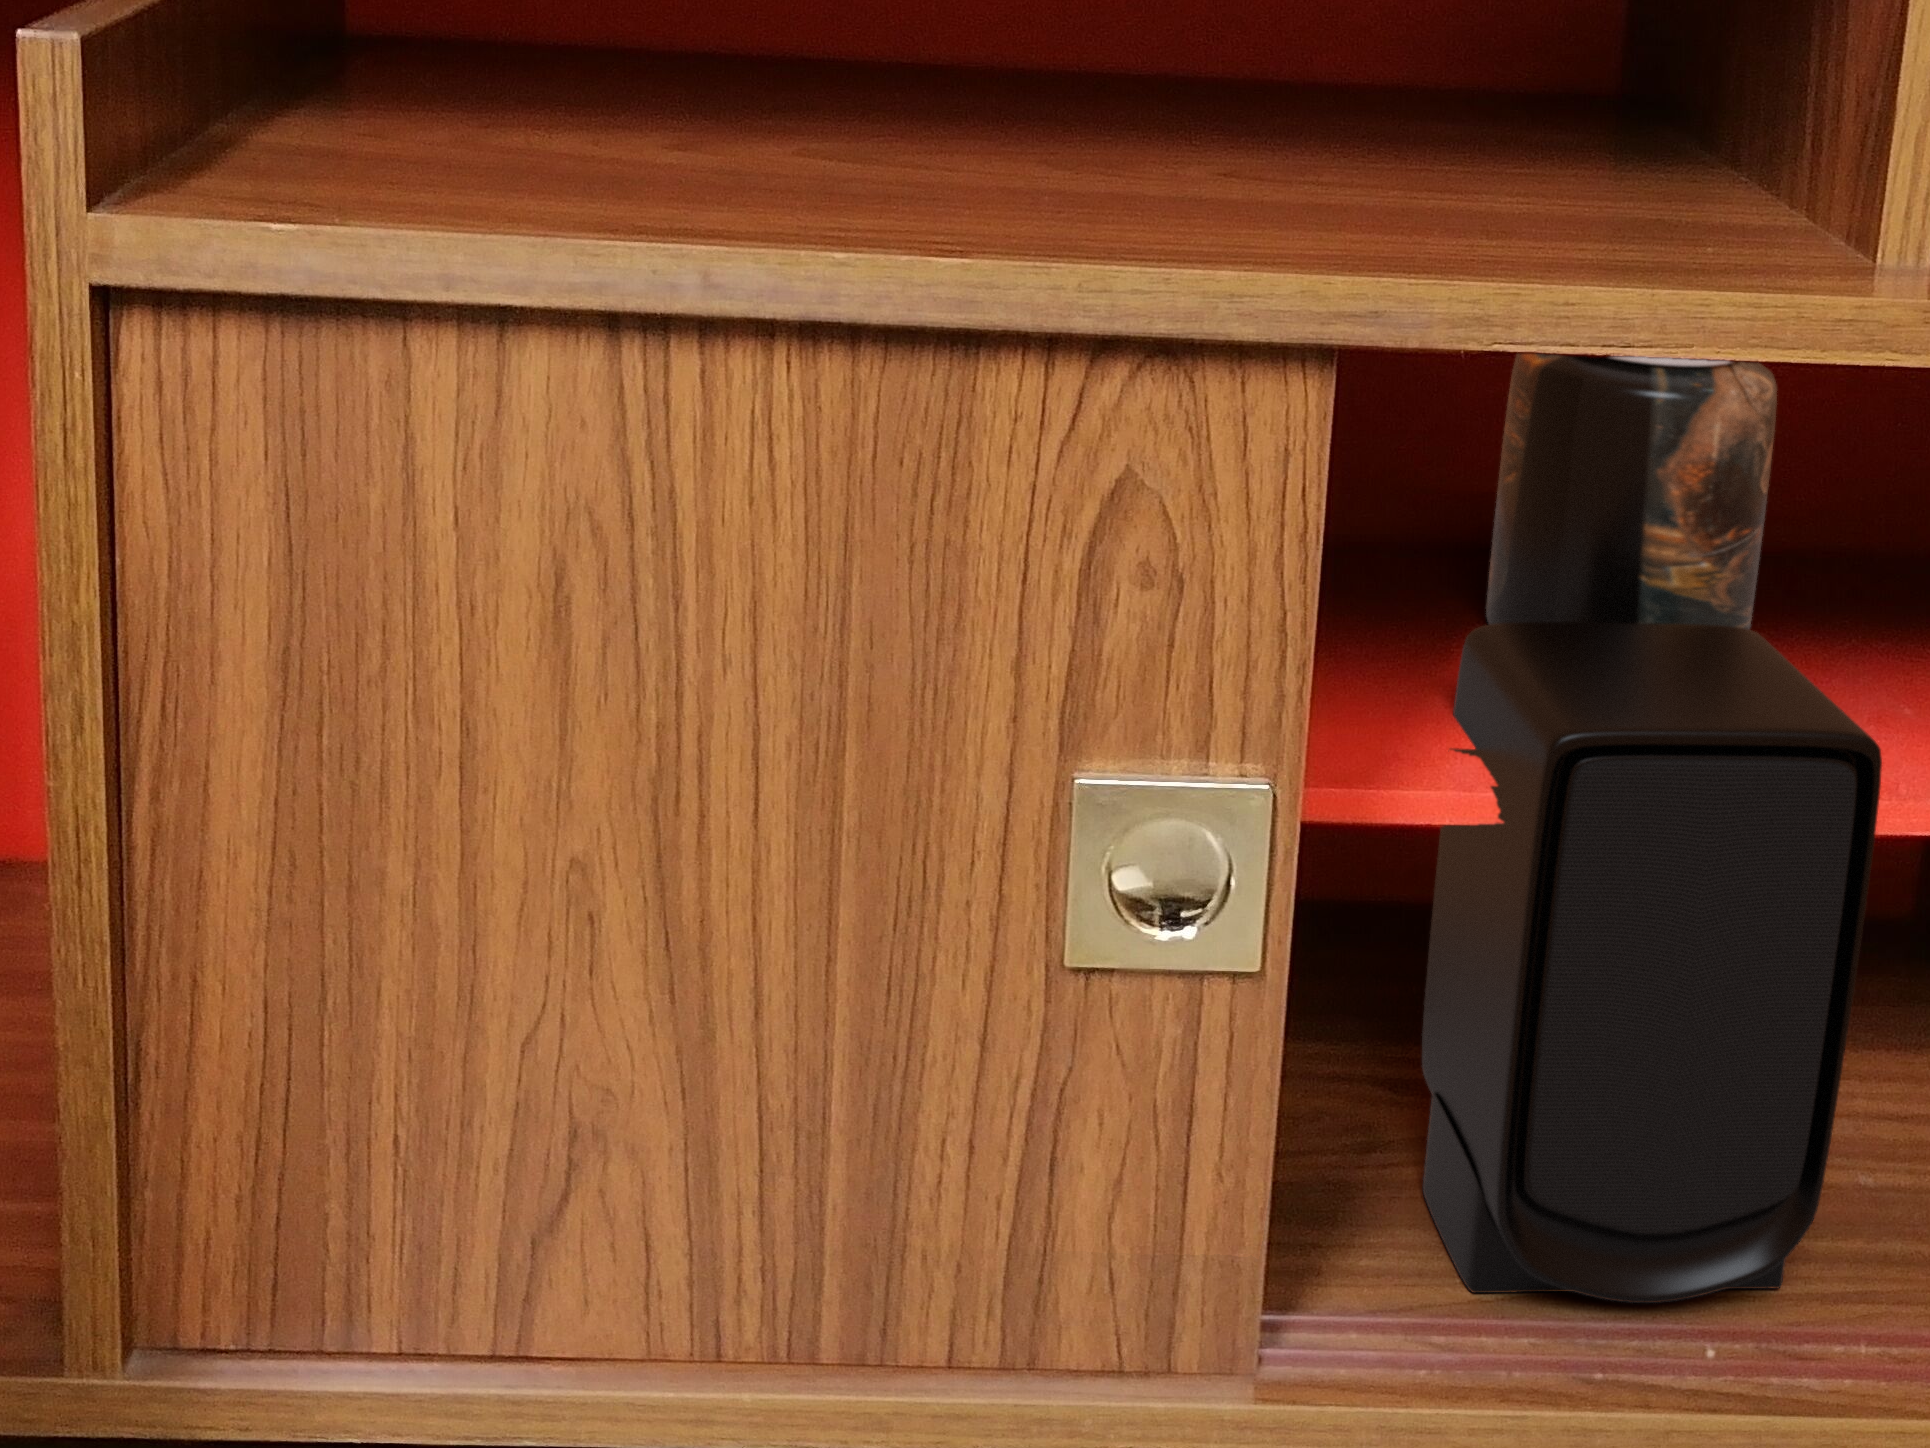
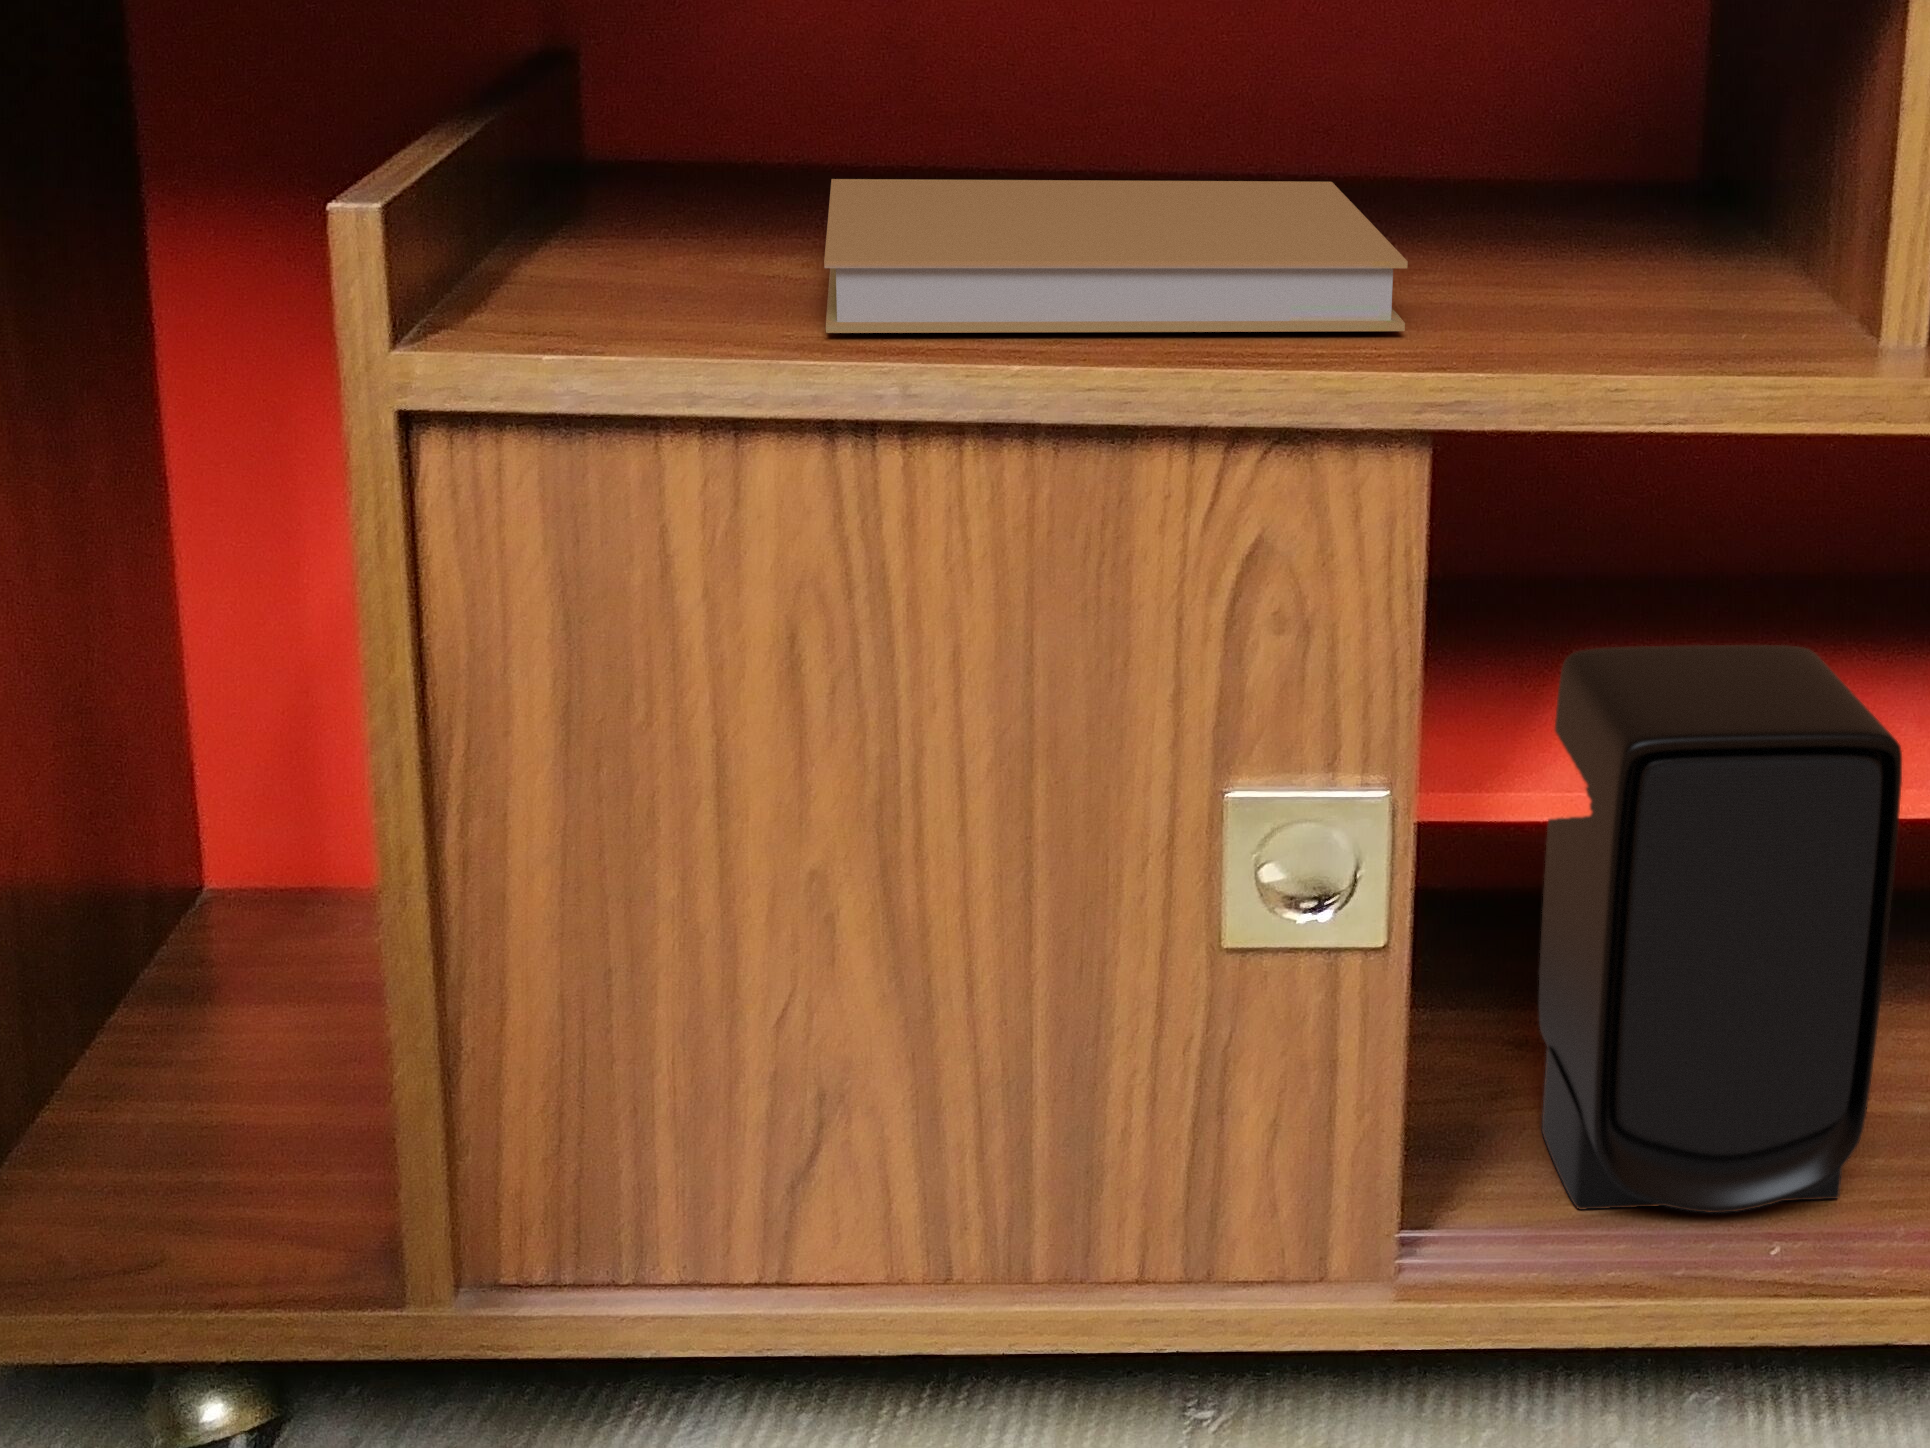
book: none [612,49,1312,231] -> present [824,179,1408,333]
jar: present [1486,354,1777,629] -> none [1592,359,1831,688]

